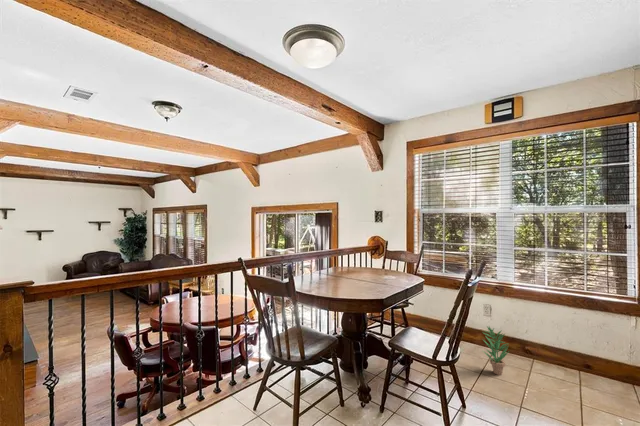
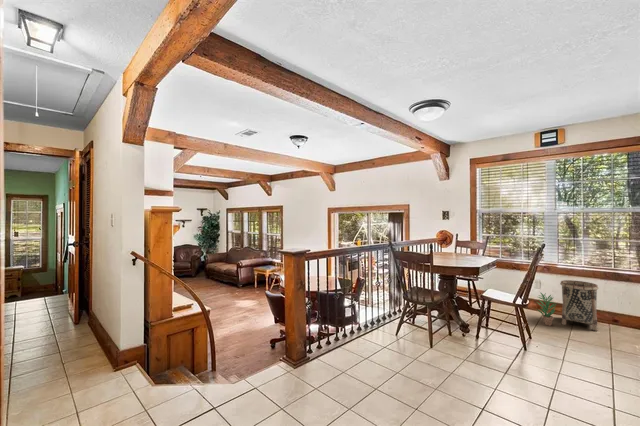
basket: none [516,306,567,384] -> present [560,280,598,331]

